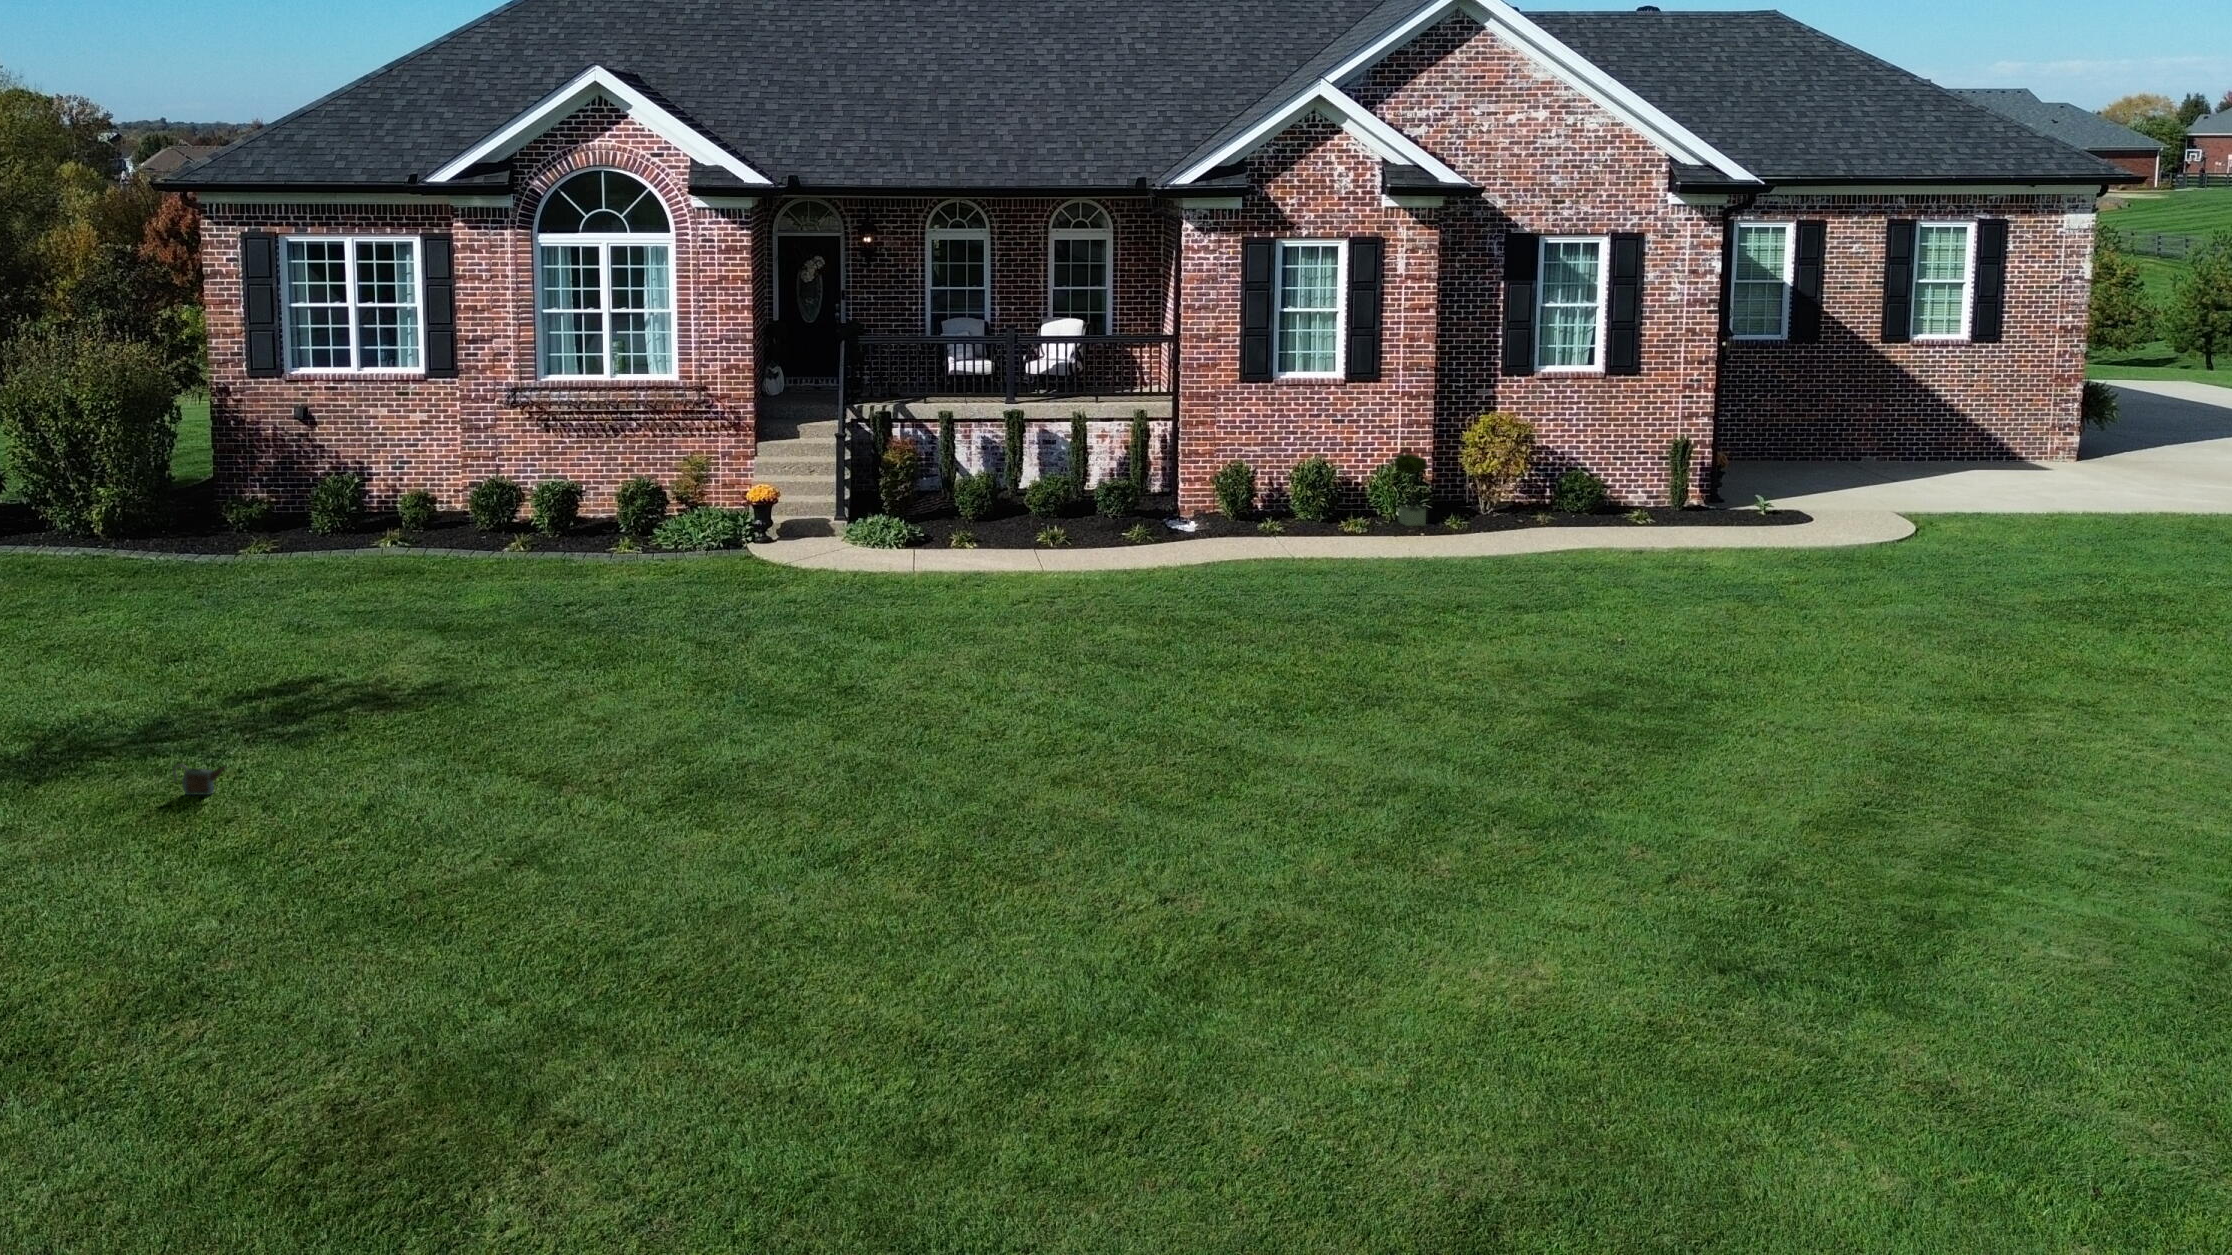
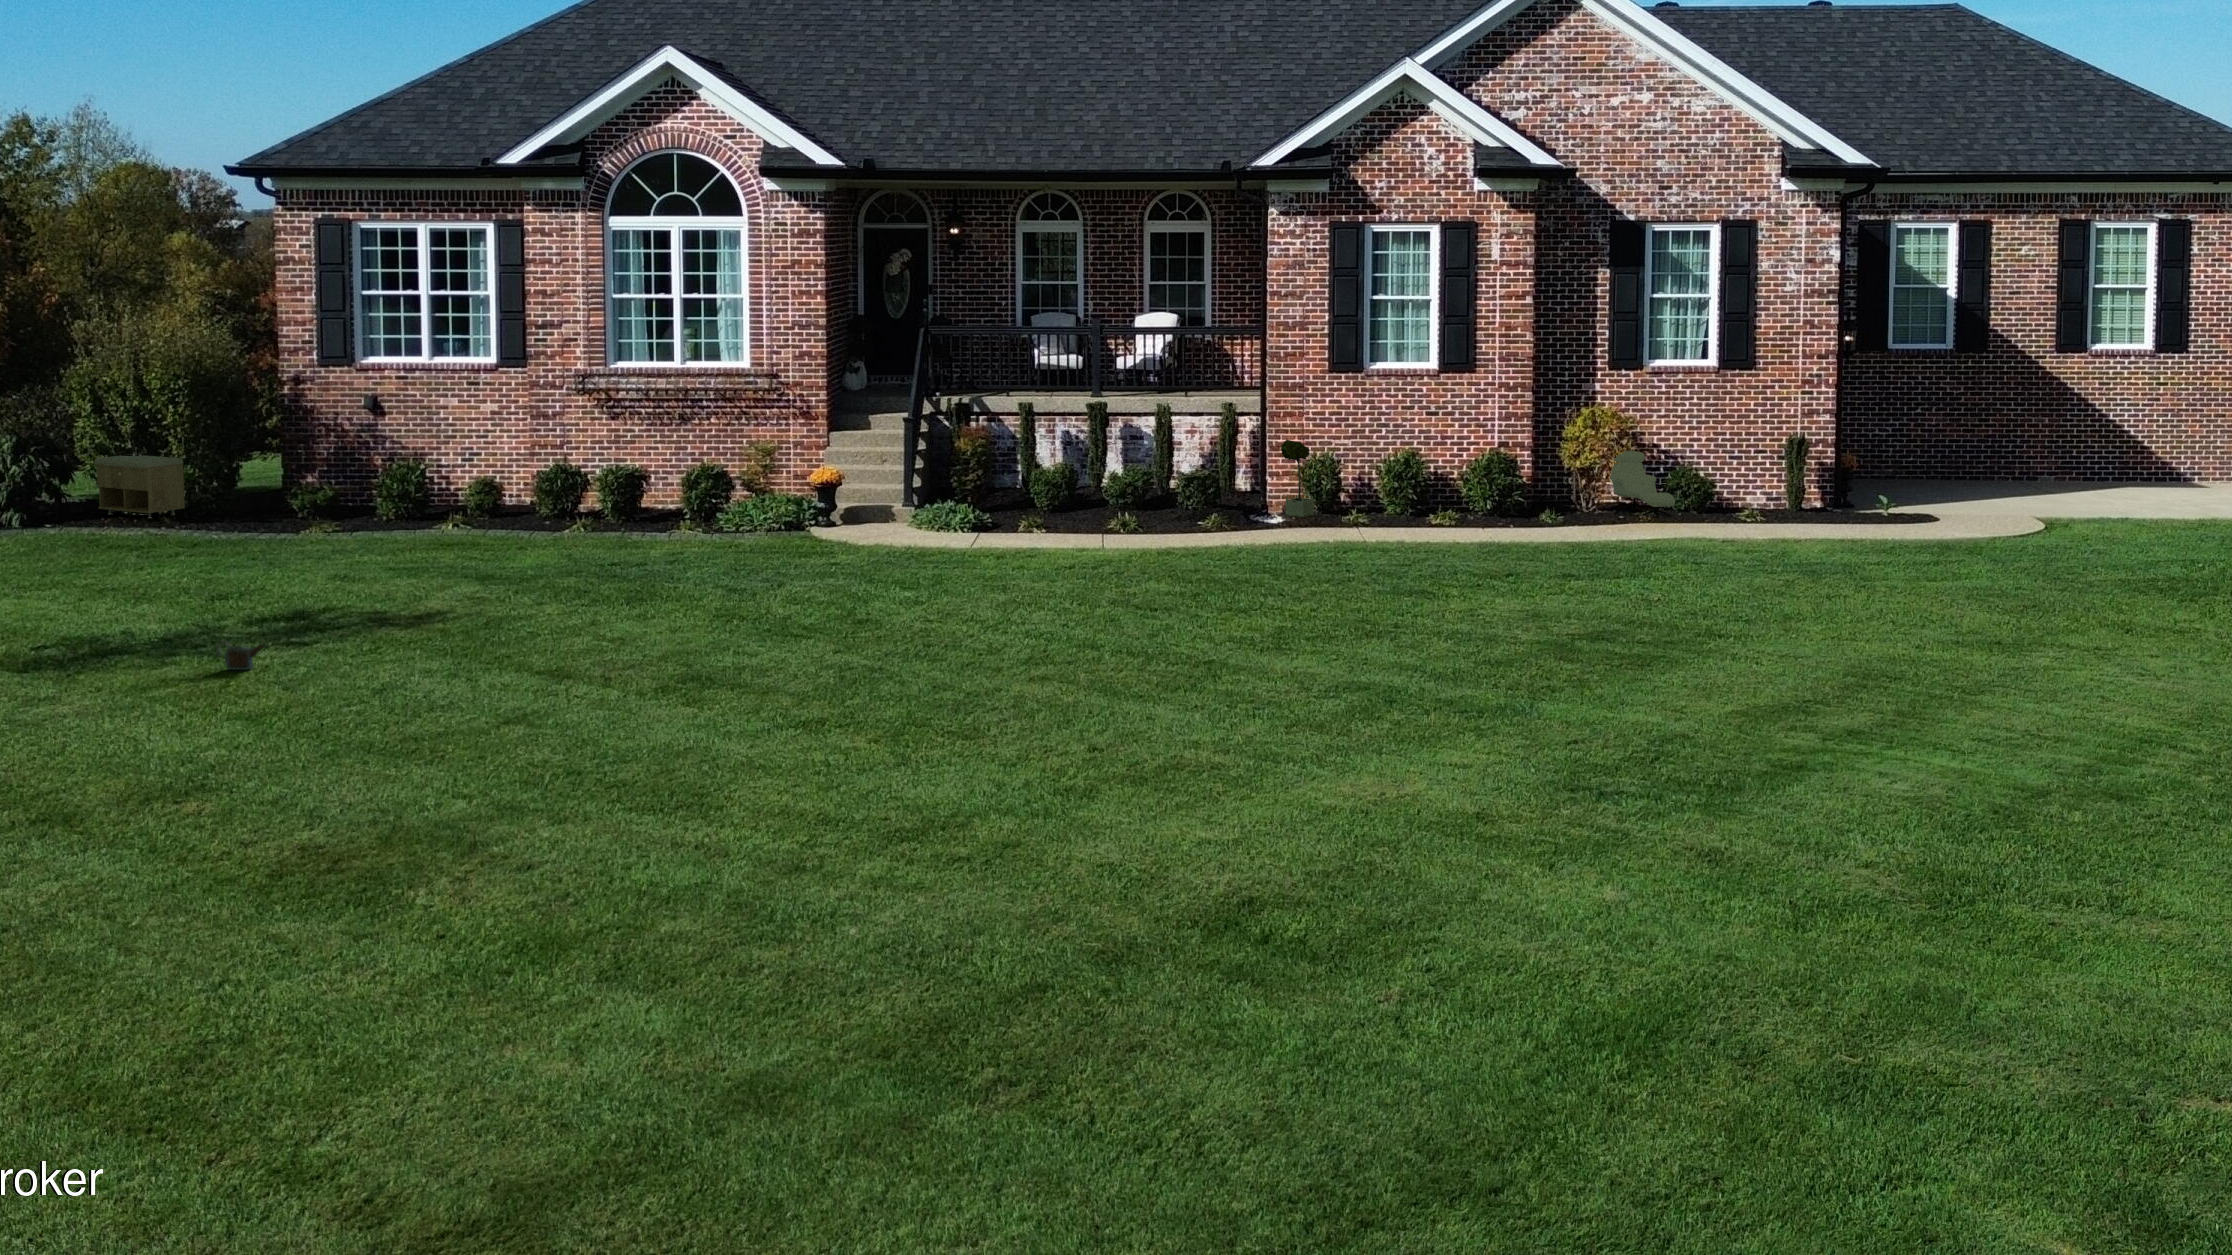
potted tree: present [1395,453,1427,526] -> present [1281,439,1314,517]
armchair: none [1506,455,1573,522] -> present [1610,451,1675,517]
storage bench: none [28,475,121,542] -> present [95,455,185,518]

